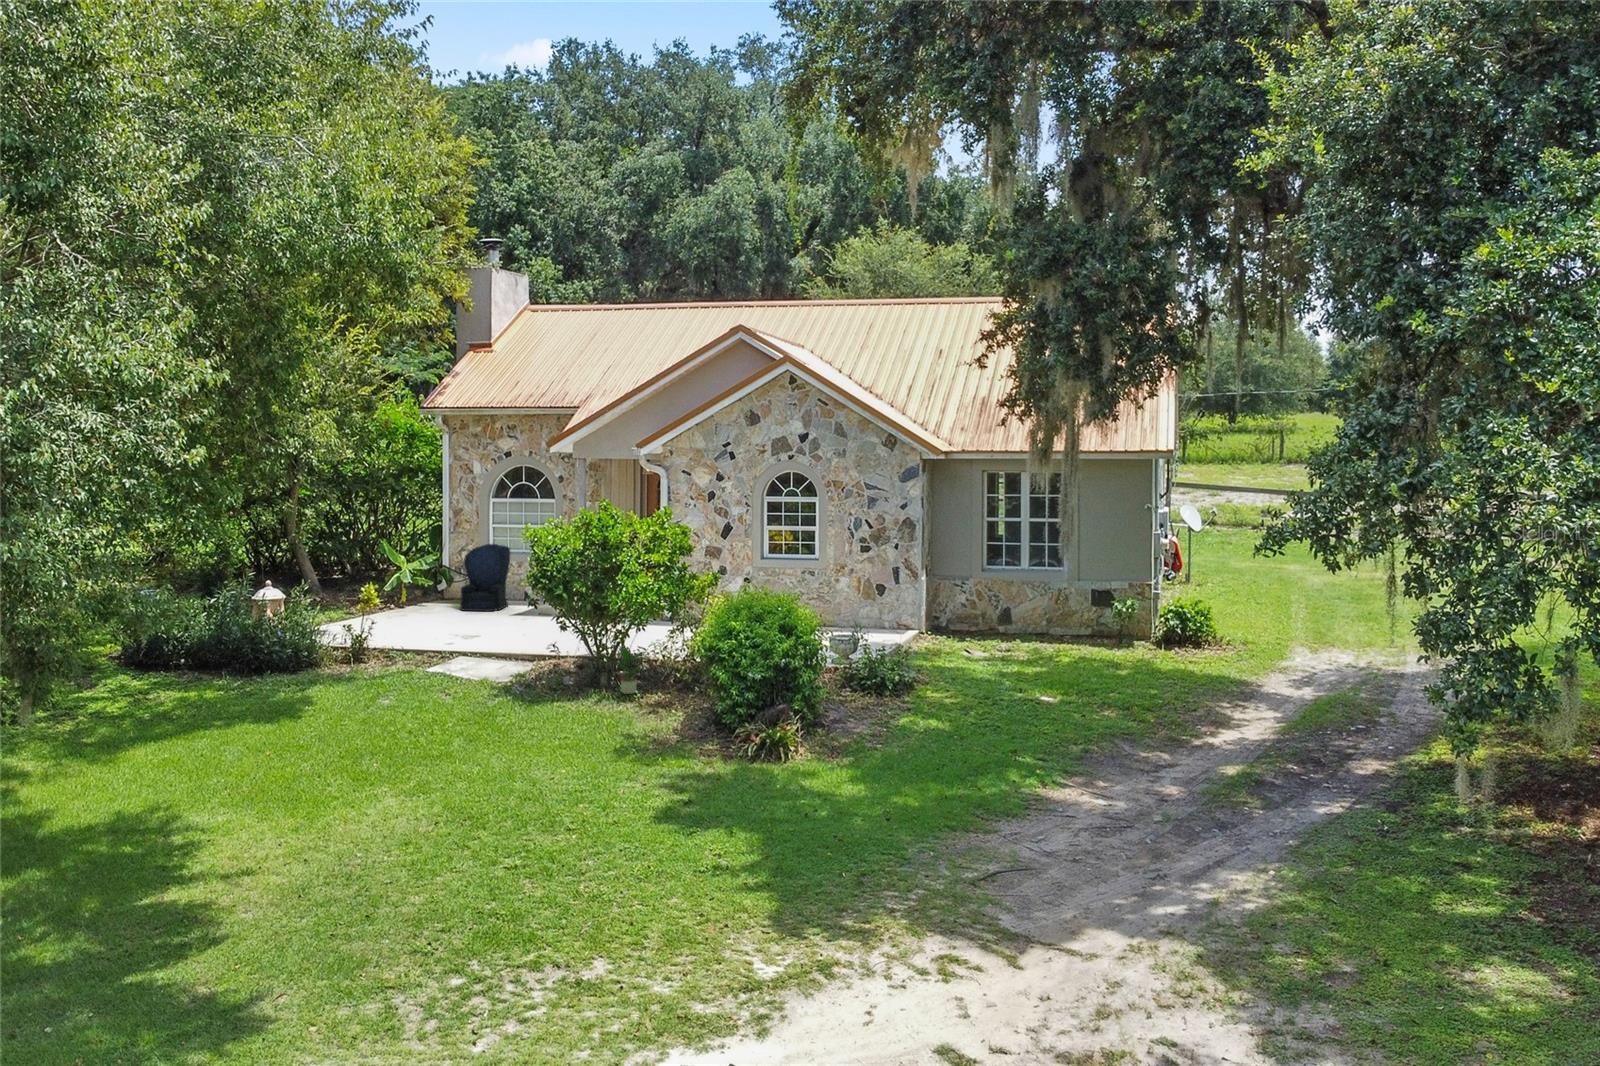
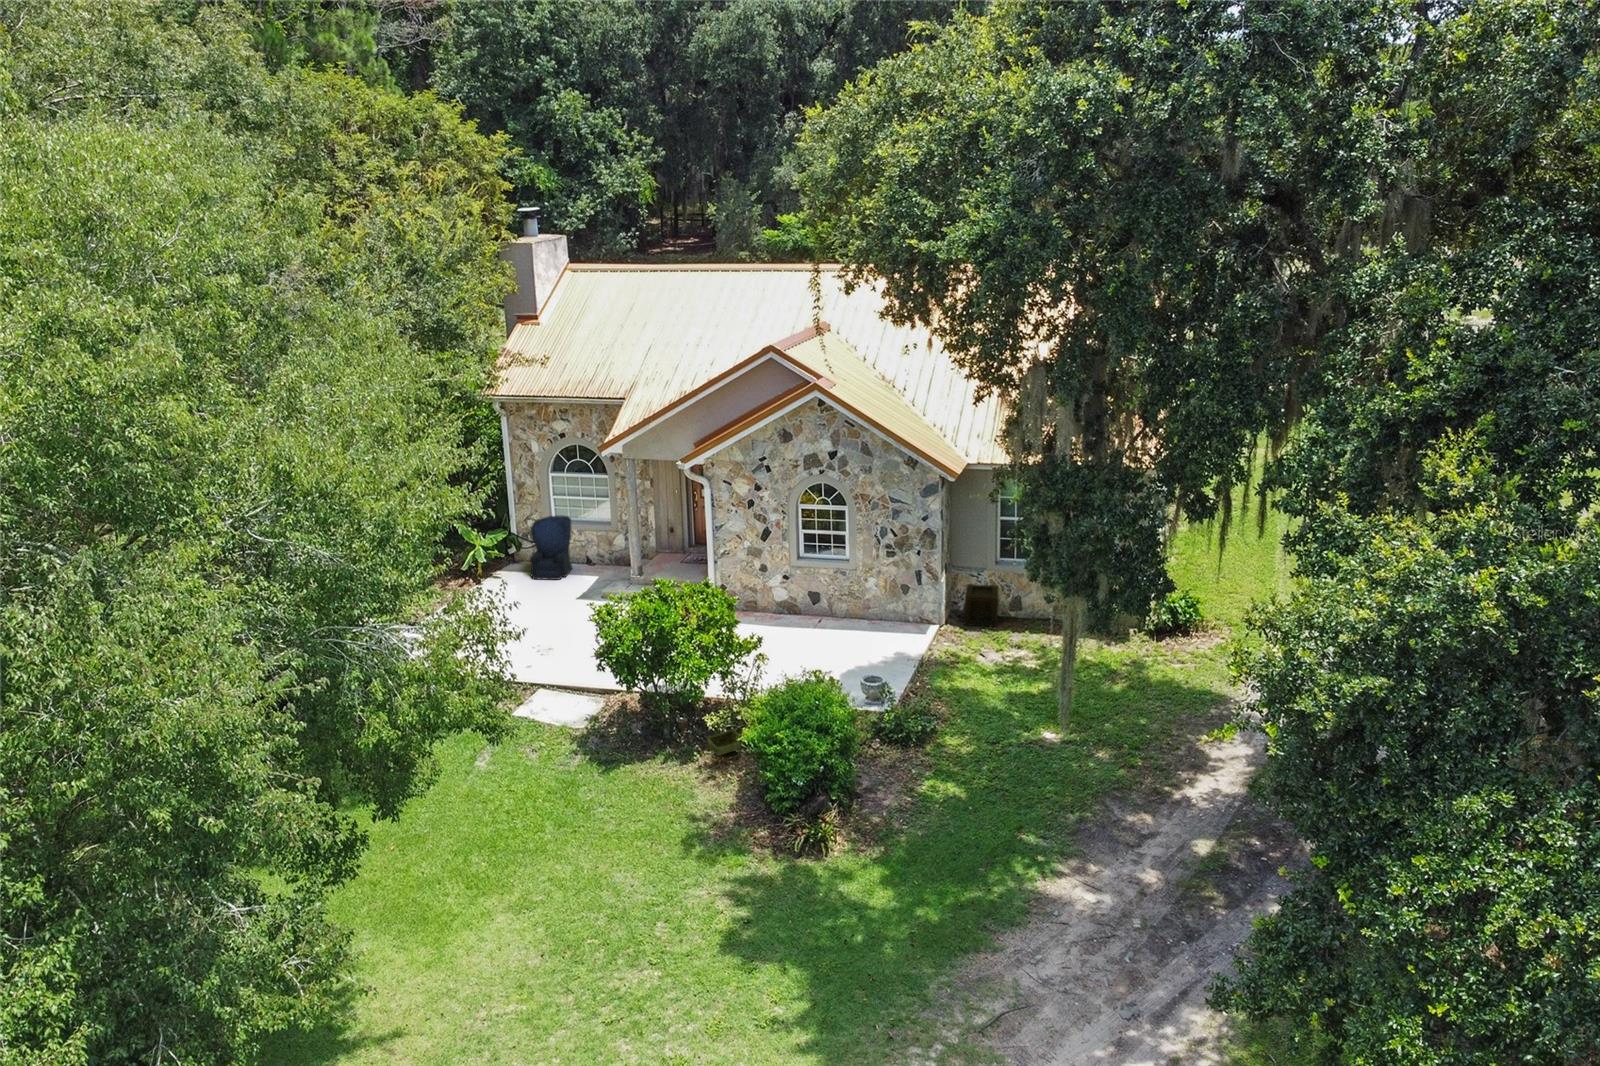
wooden crate: none [948,598,985,640] -> present [964,584,999,627]
potted plant: present [618,647,645,694] -> none [677,699,703,738]
woven basket: none [651,680,694,704] -> present [707,730,741,756]

